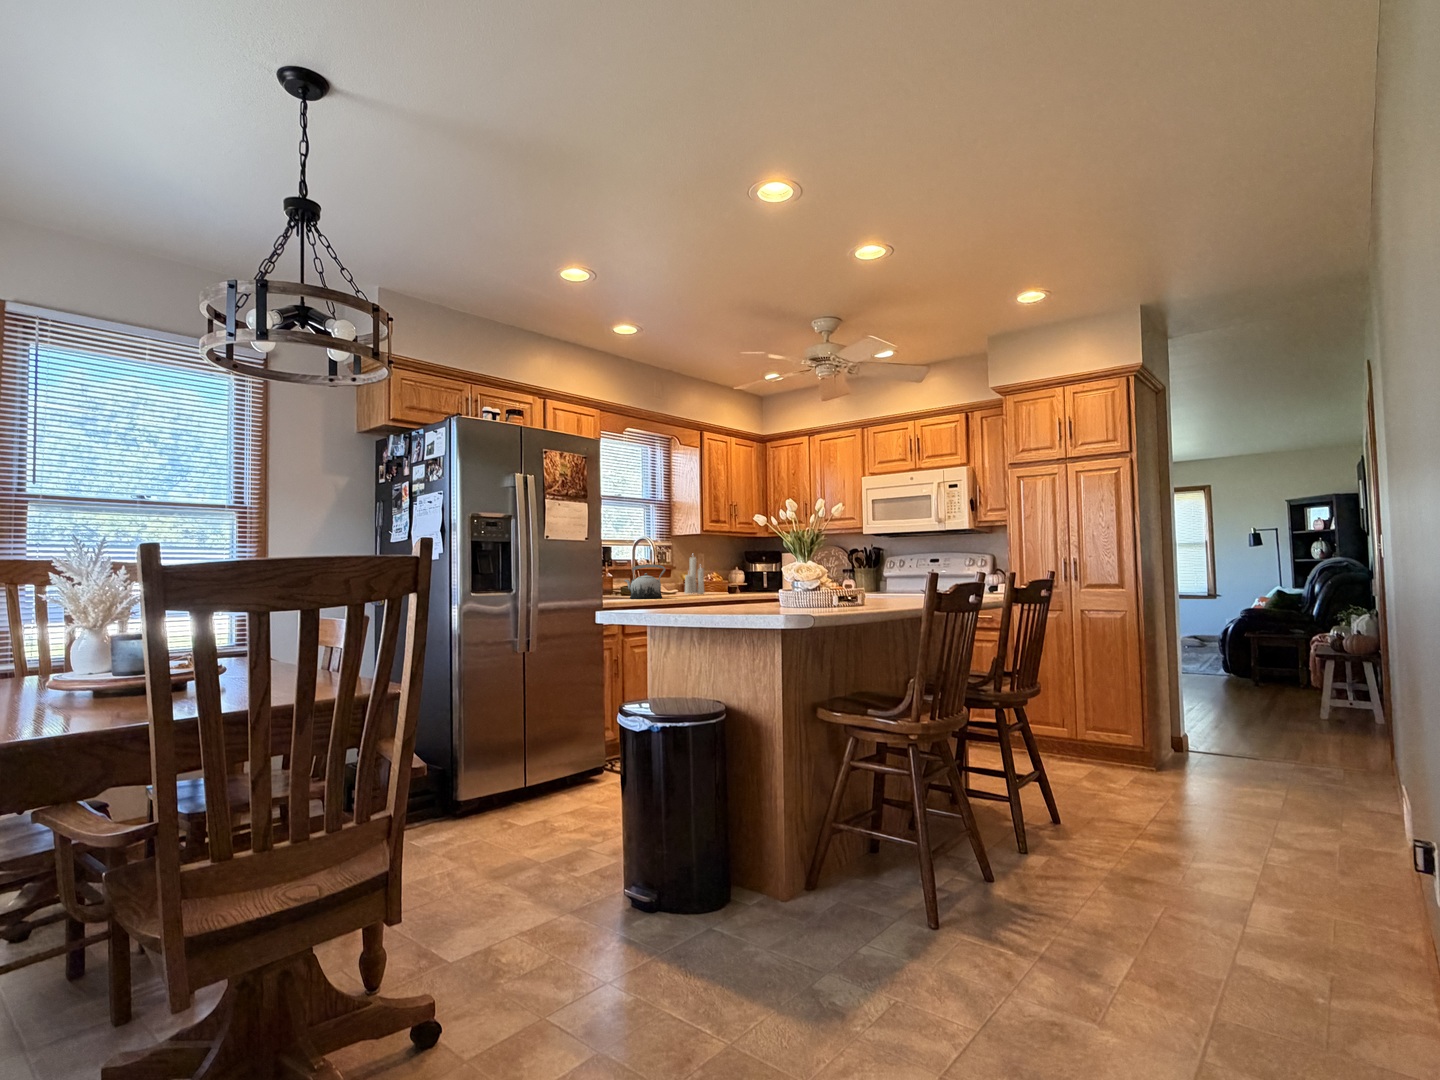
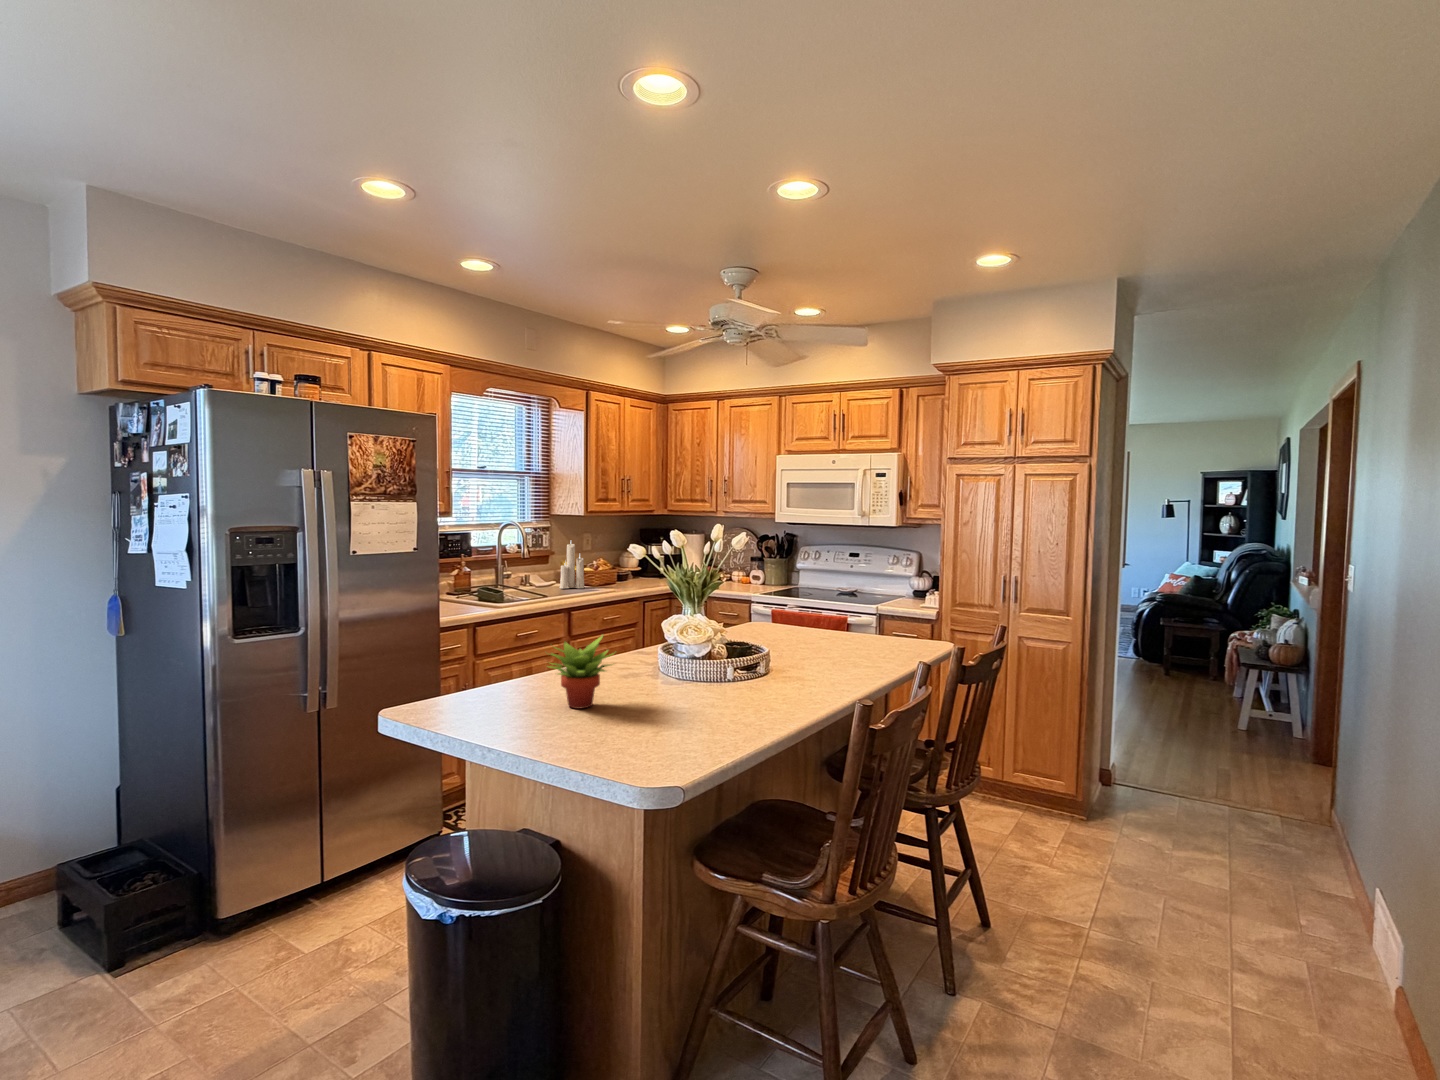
succulent plant: none [702,562,752,612] -> present [548,635,614,708]
teapot: present [625,564,665,599] -> none [476,567,529,612]

